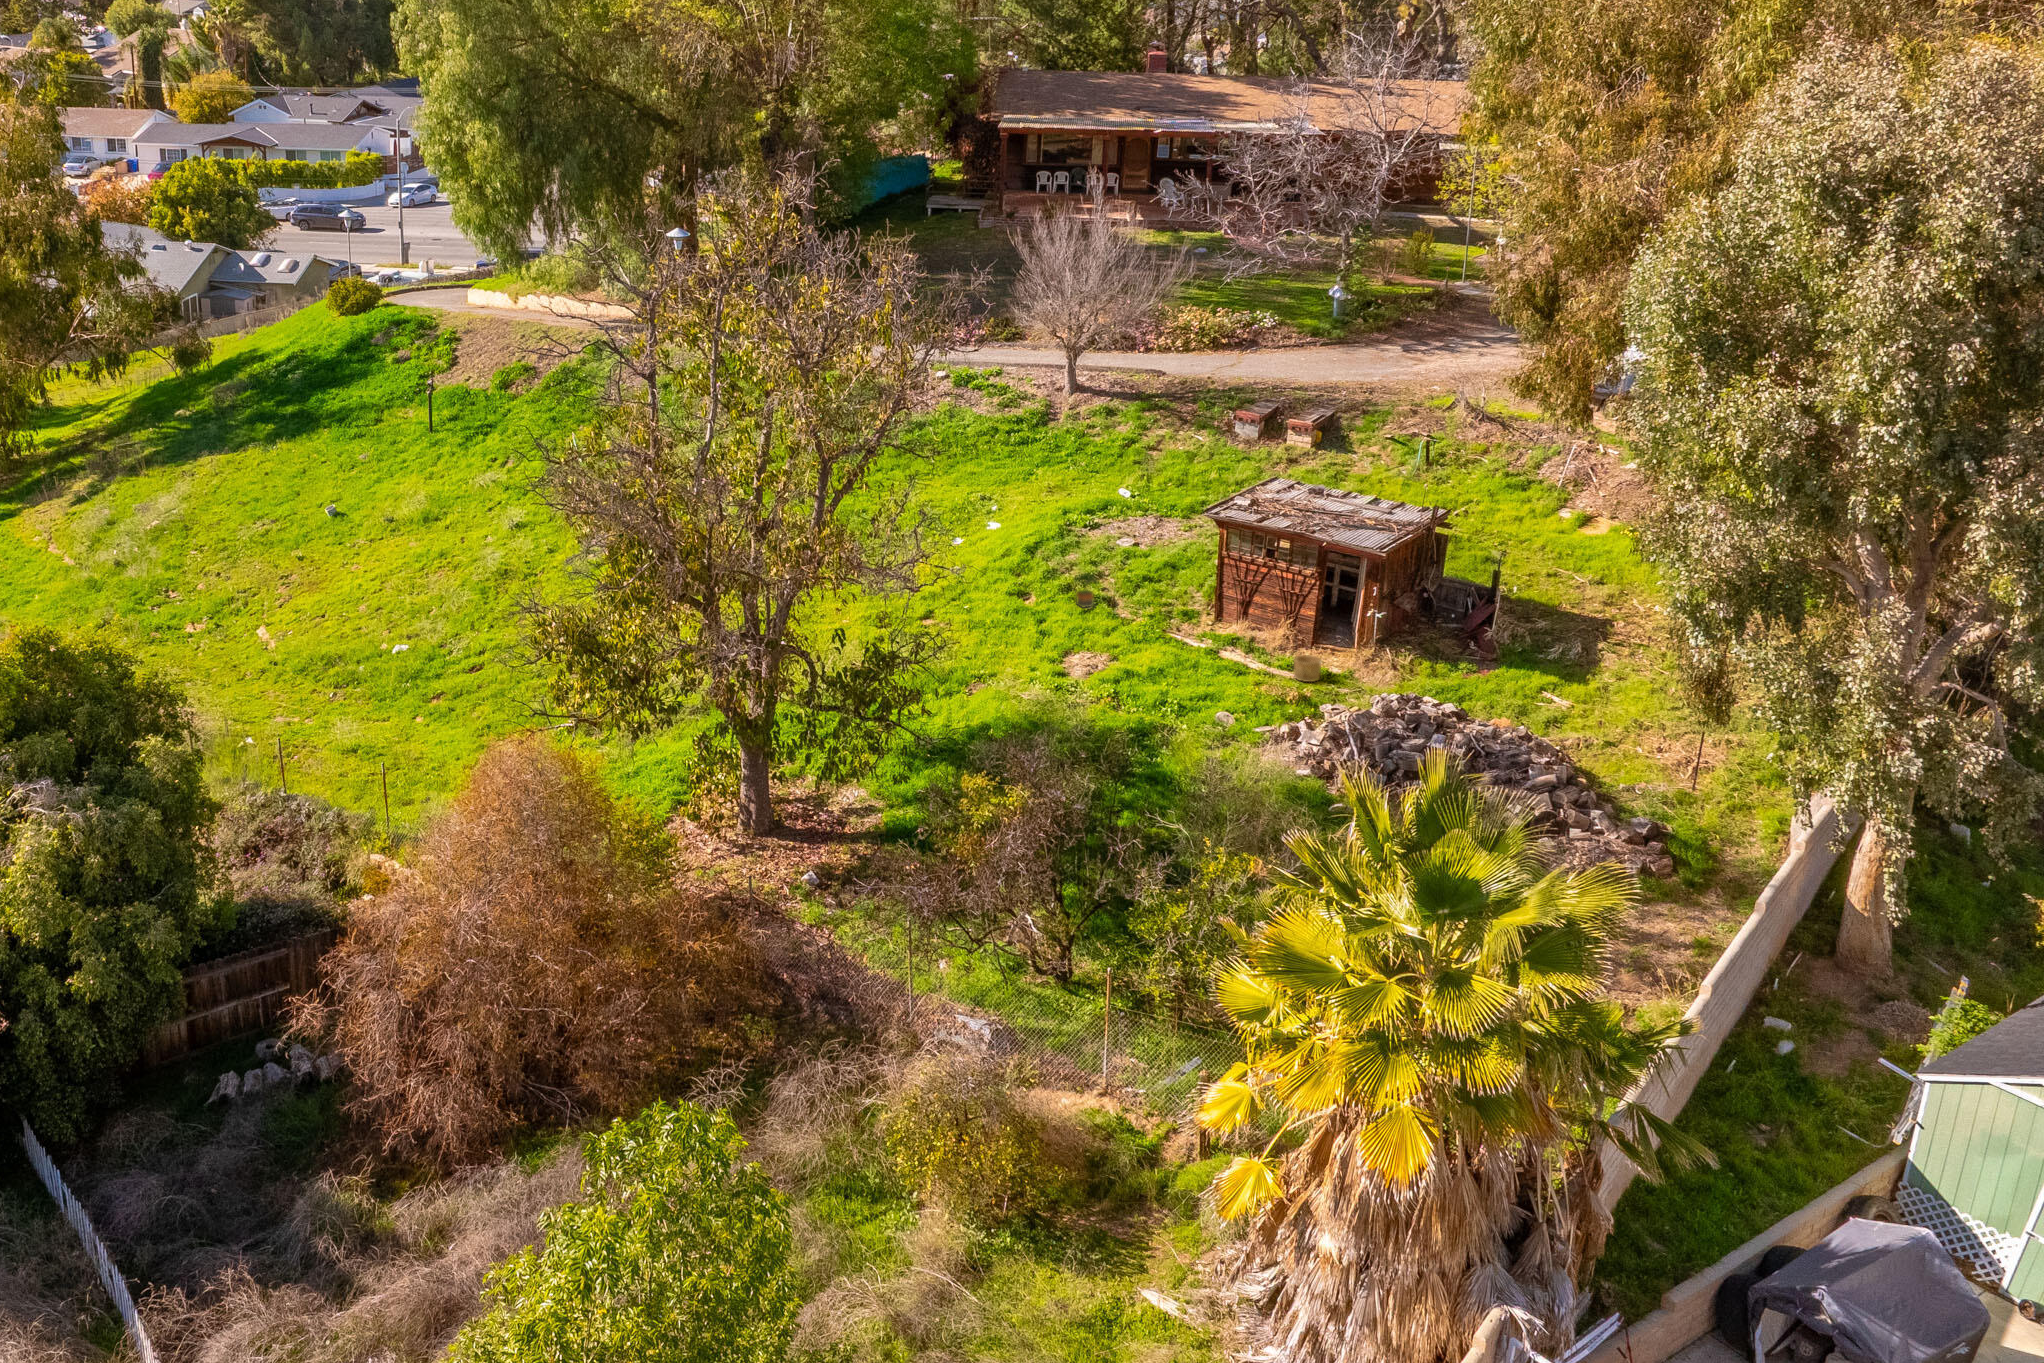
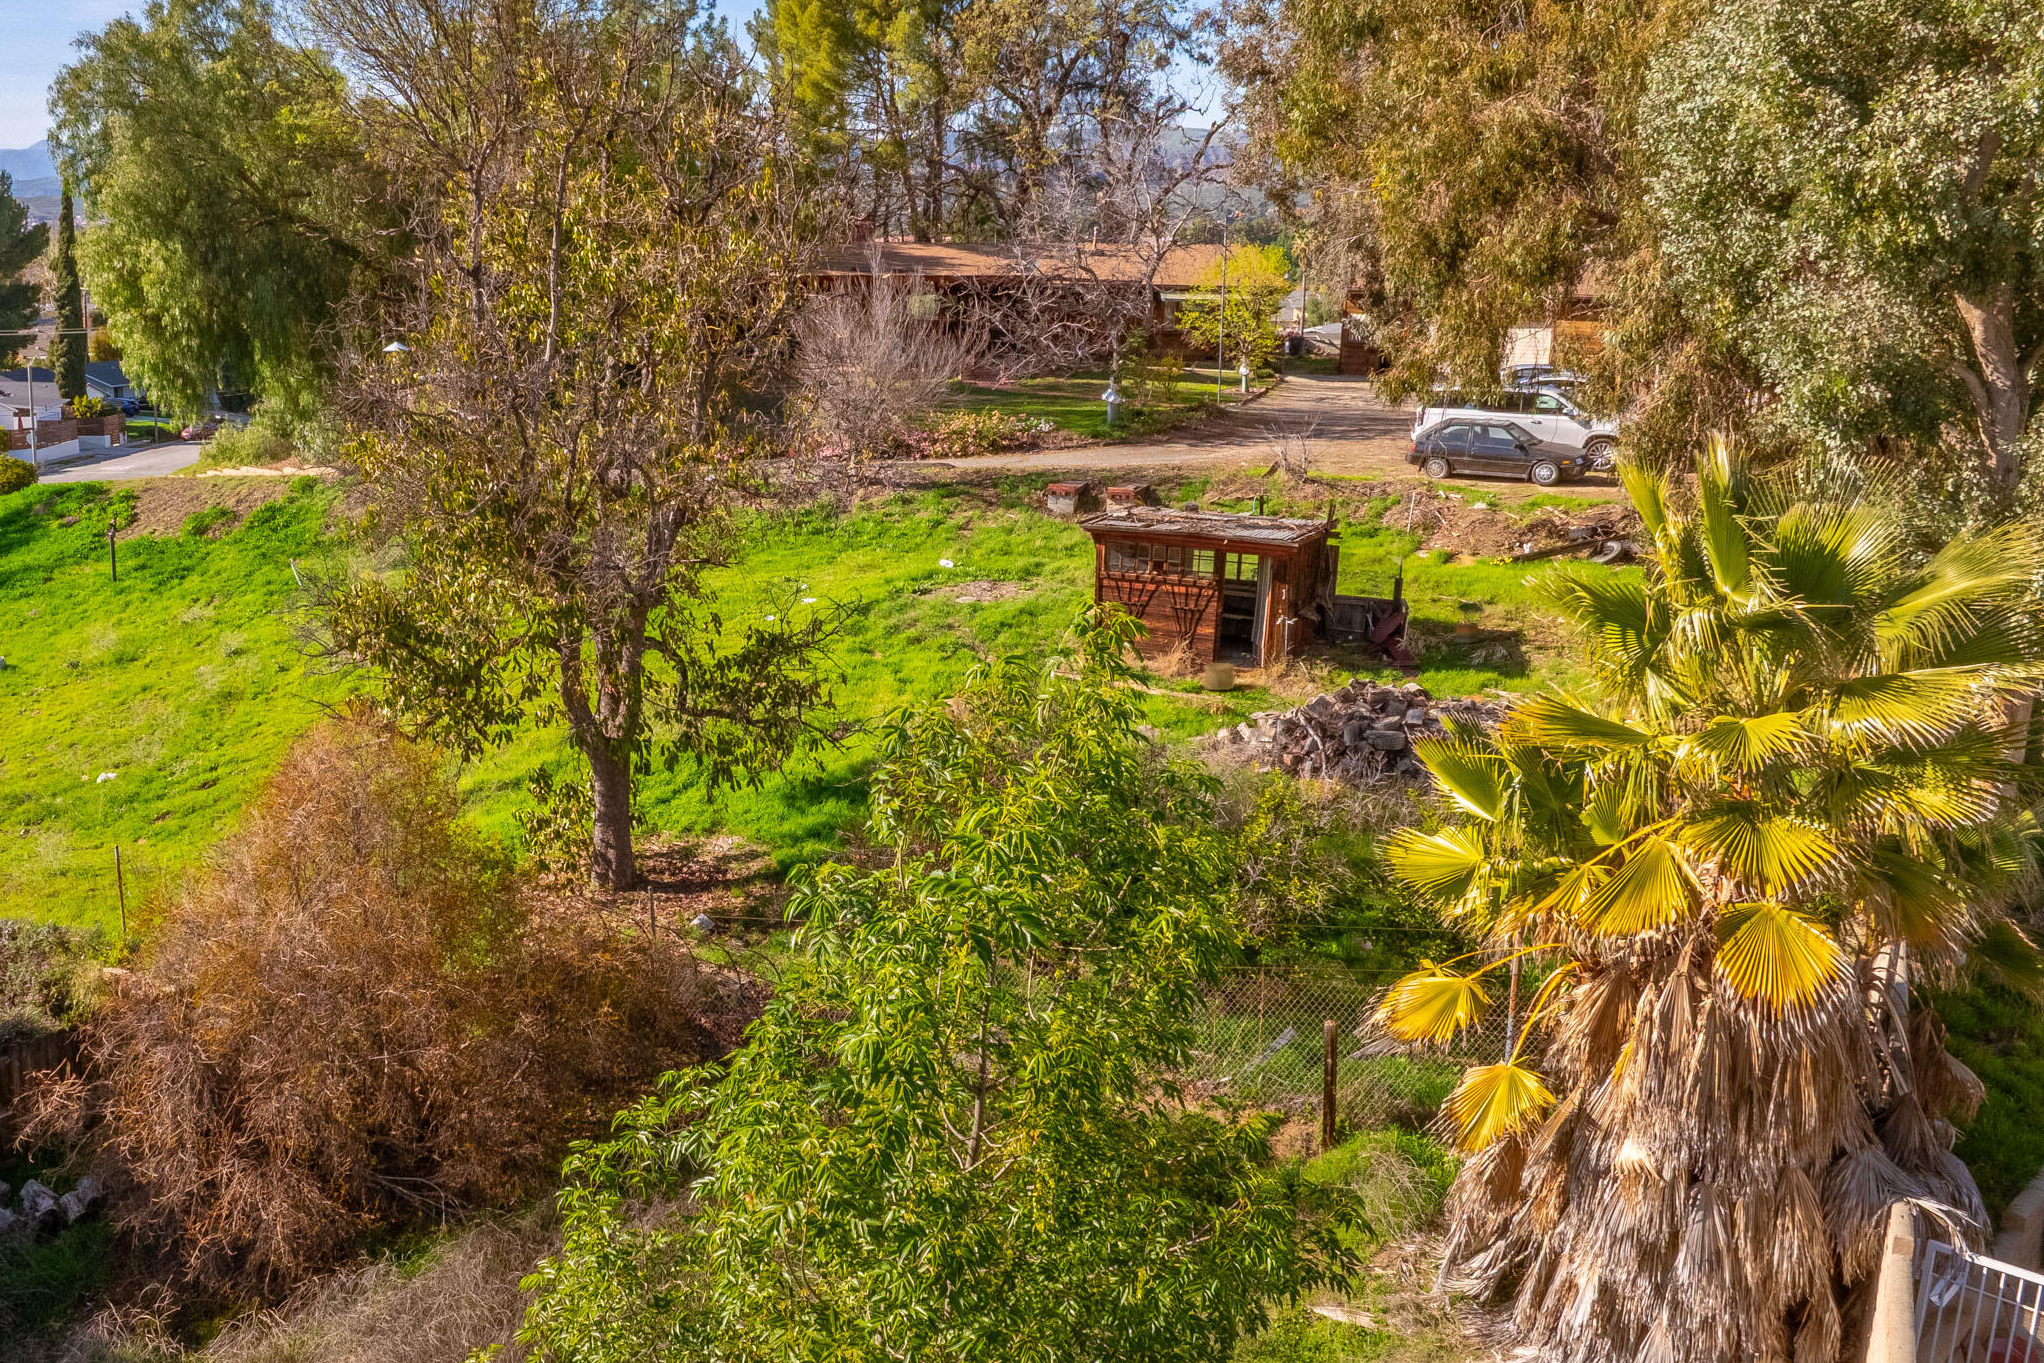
potted tree: present [1075,573,1099,607] -> present [1452,601,1486,643]

